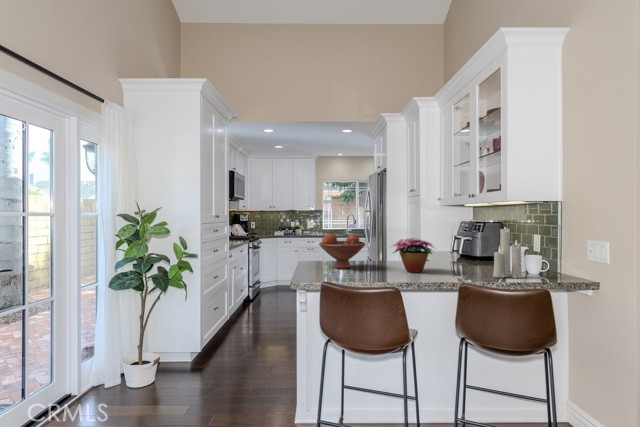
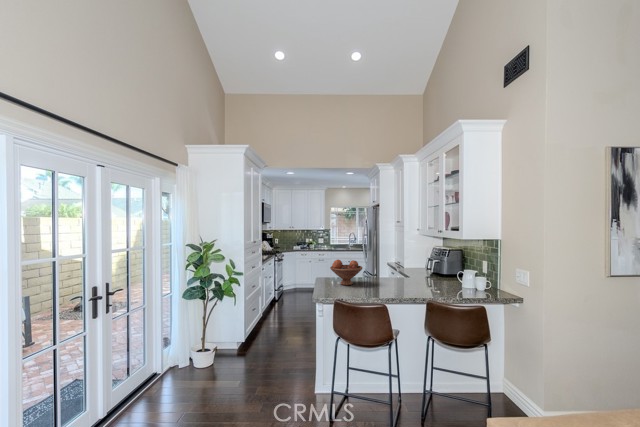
candle: present [493,229,522,278] -> none [450,253,471,294]
flower arrangement: present [393,238,433,273] -> none [378,264,414,289]

